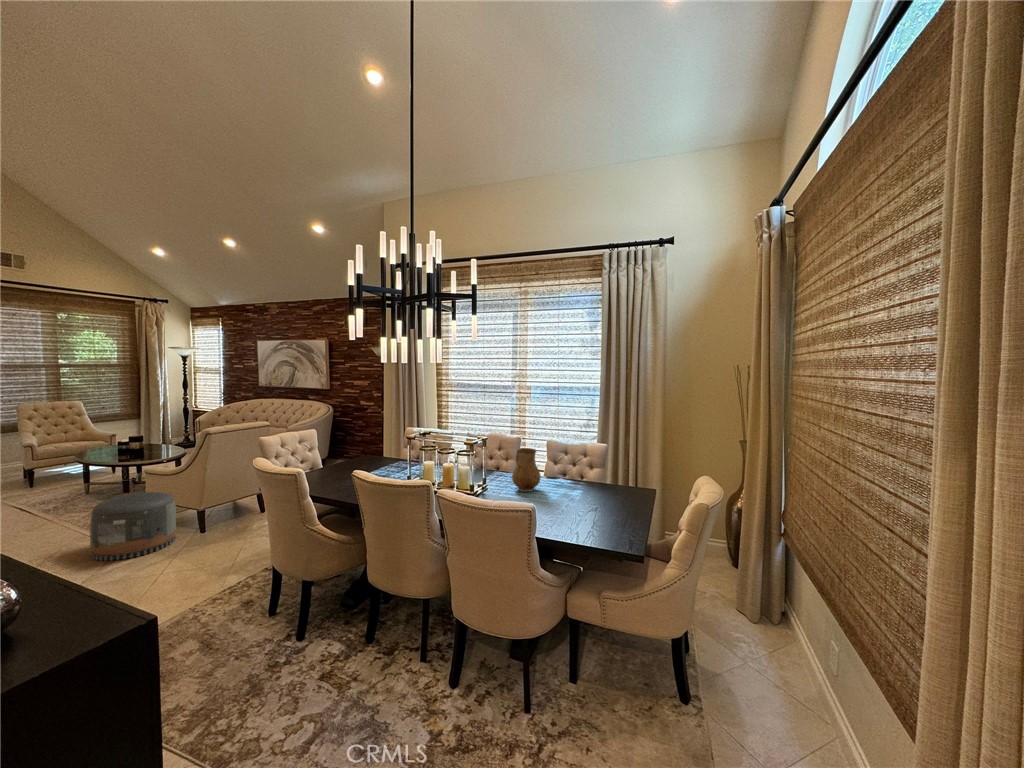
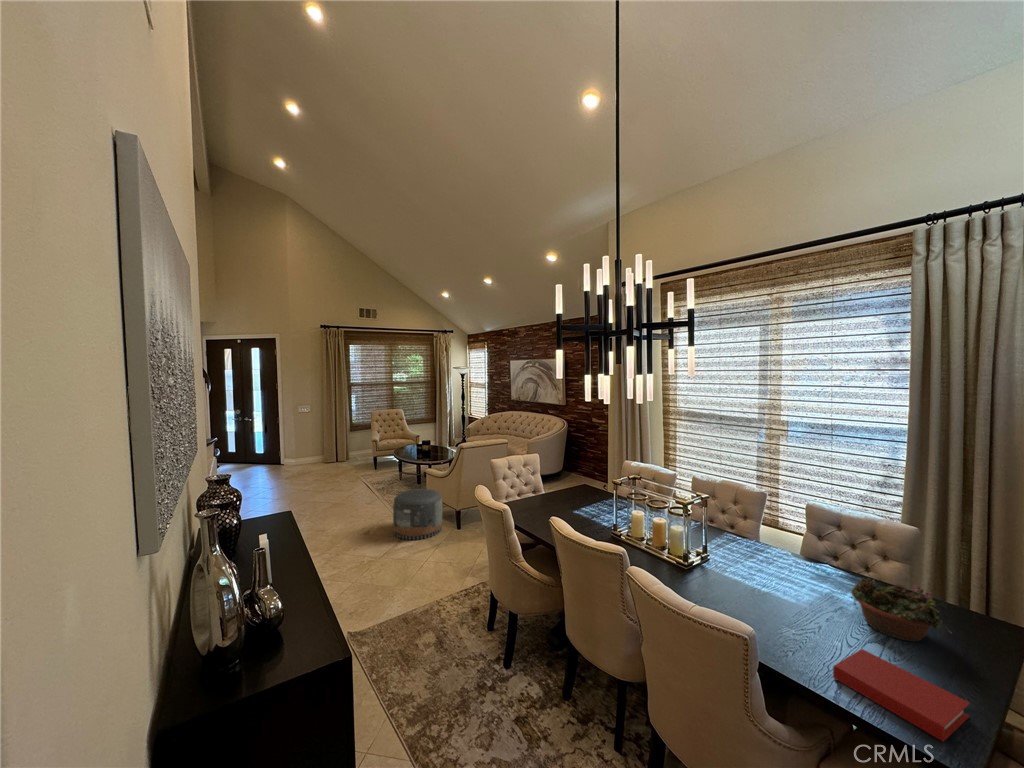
ceramic pitcher: present [512,448,541,492] -> none [743,518,788,580]
succulent planter: none [577,470,626,505] -> present [851,578,943,642]
book: none [574,511,635,541] -> present [833,649,970,742]

